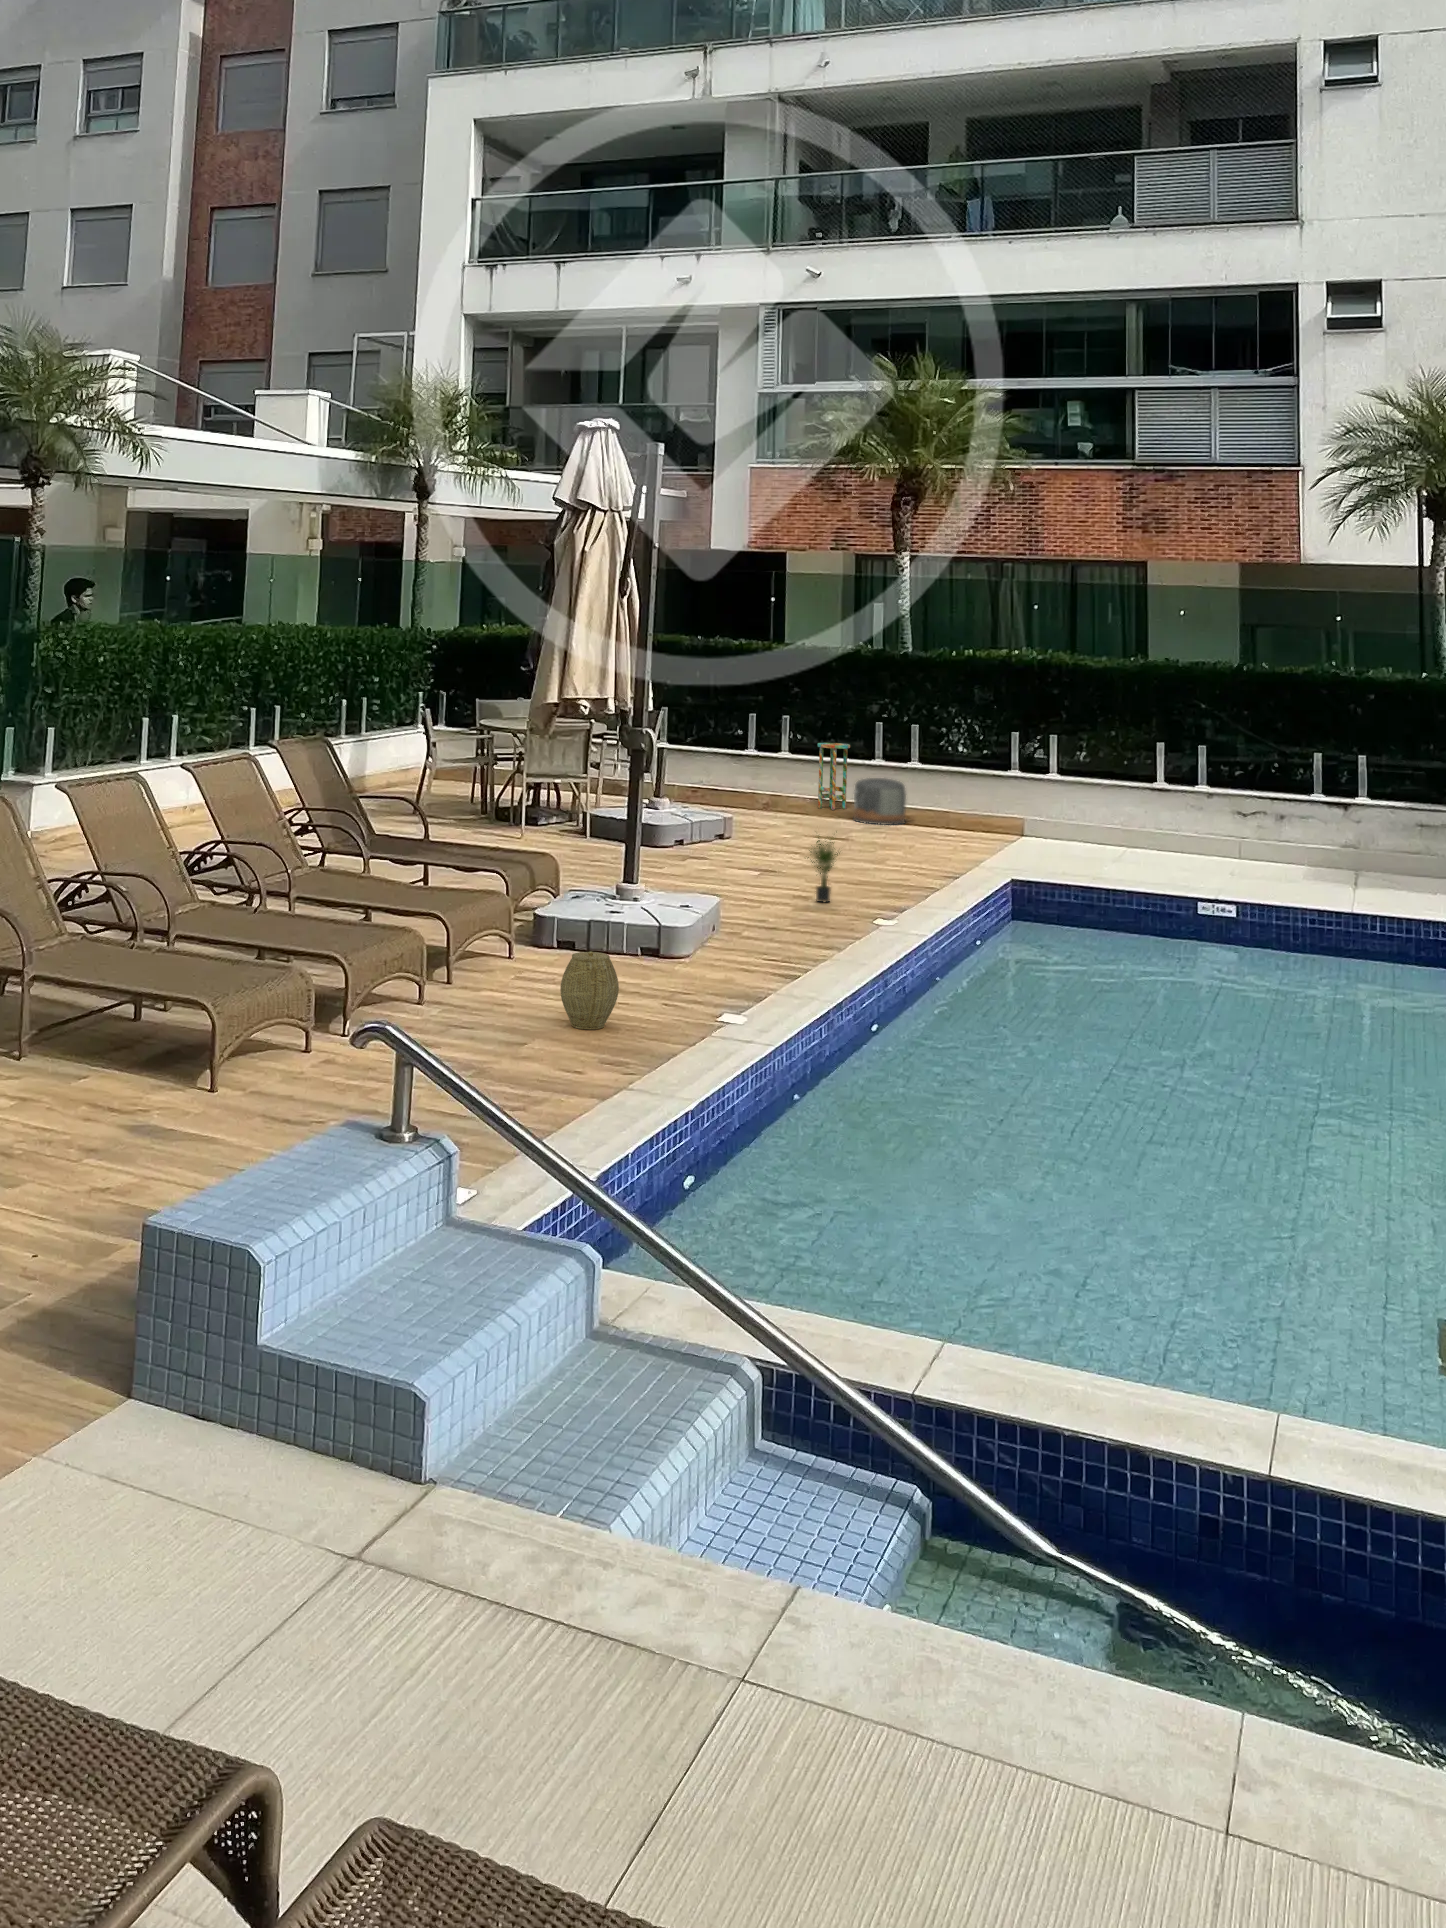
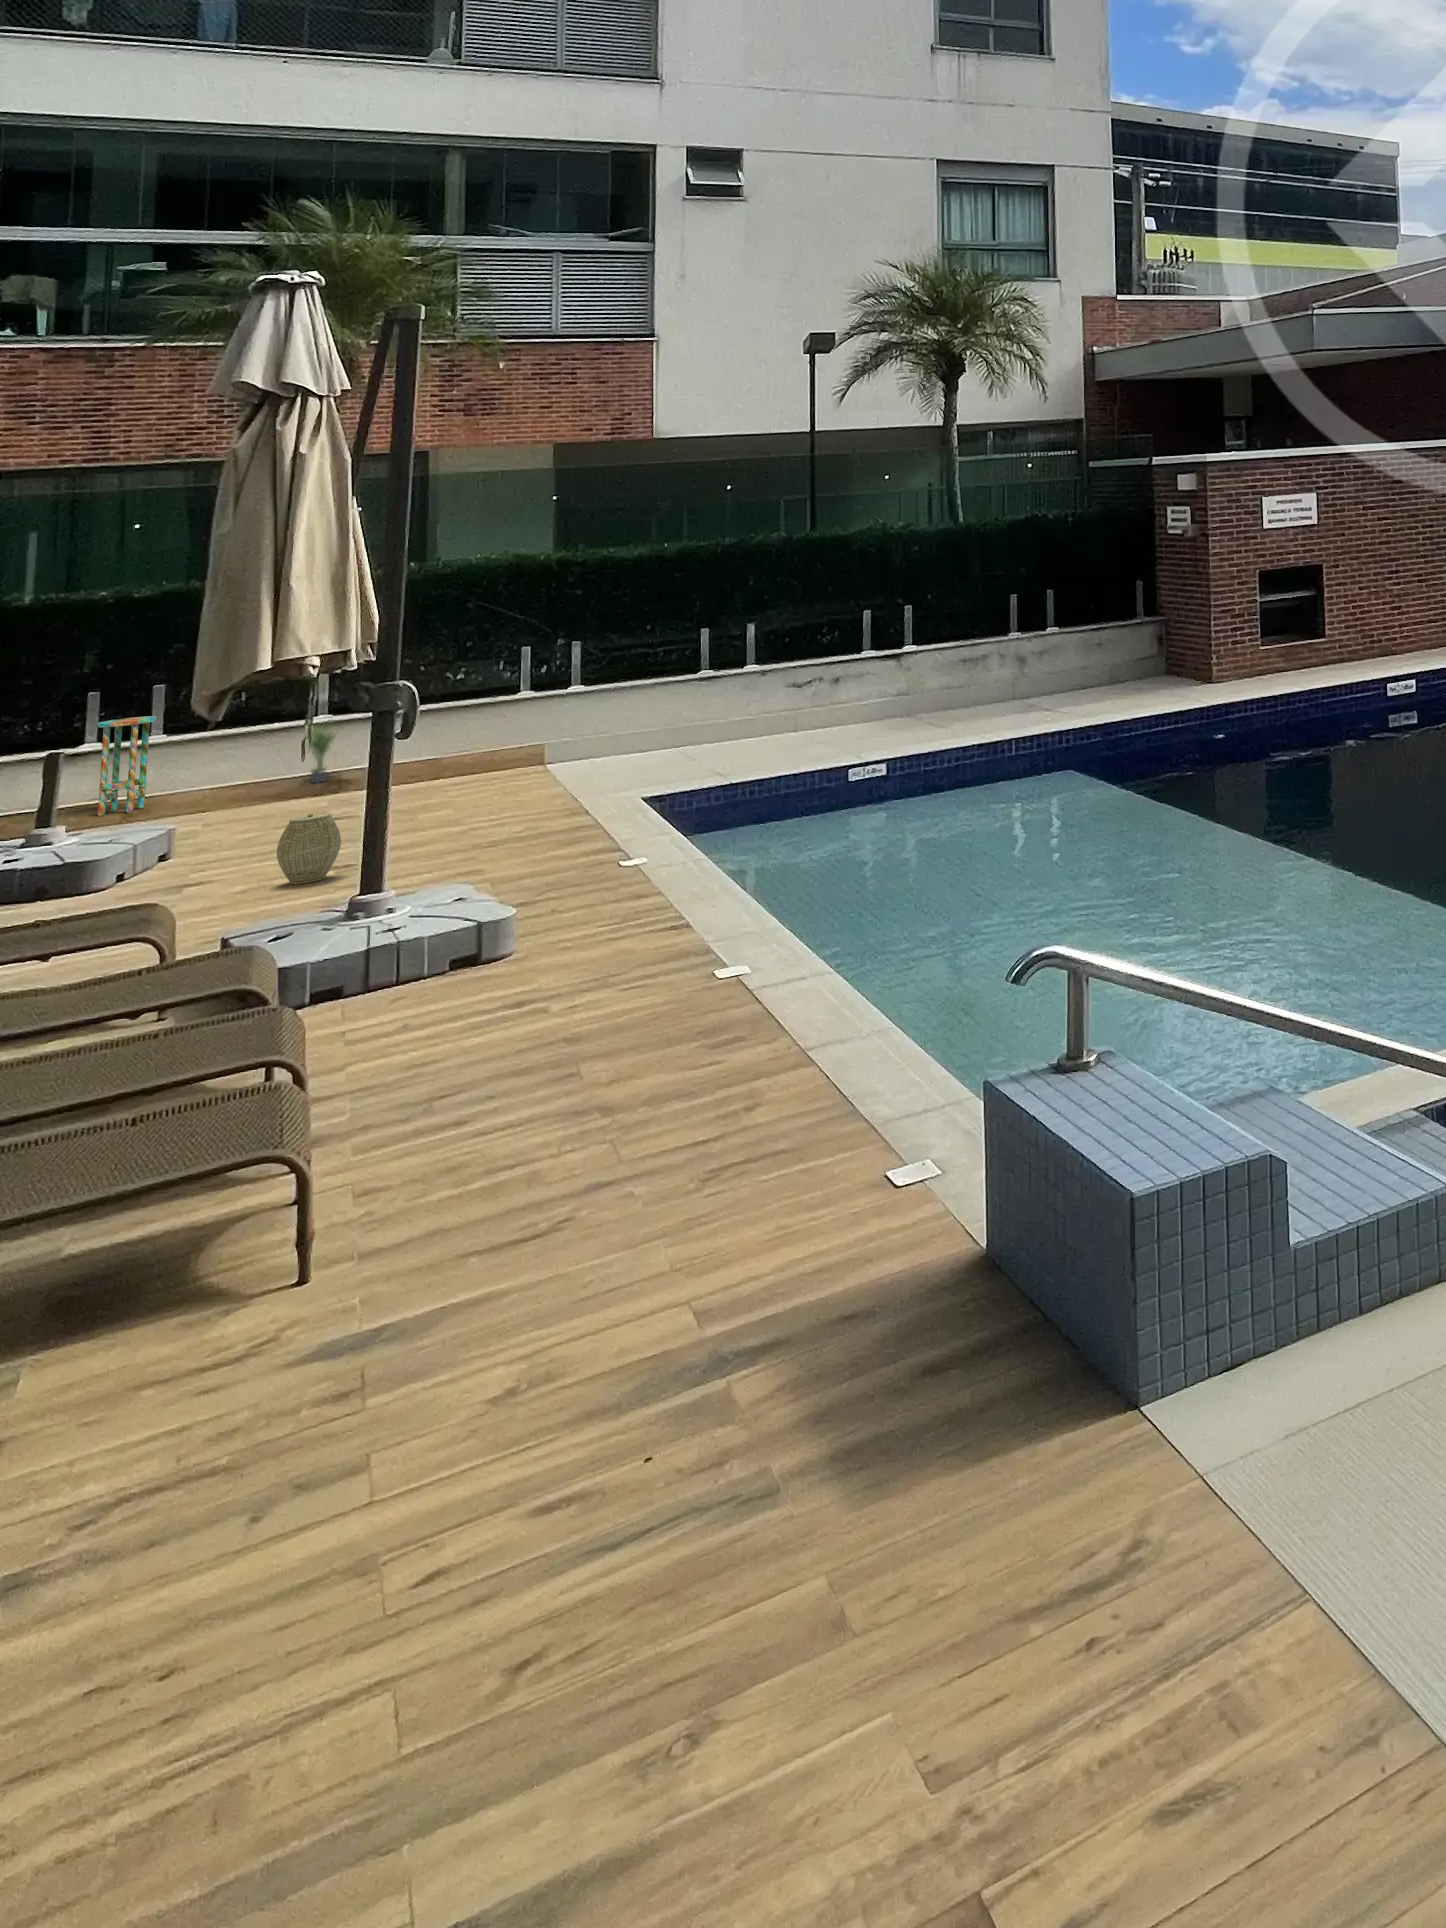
pouf: present [854,778,906,825] -> none [200,746,289,814]
potted plant: present [808,835,840,902] -> present [306,727,336,783]
woven basket: present [560,951,619,1030] -> present [277,813,341,884]

